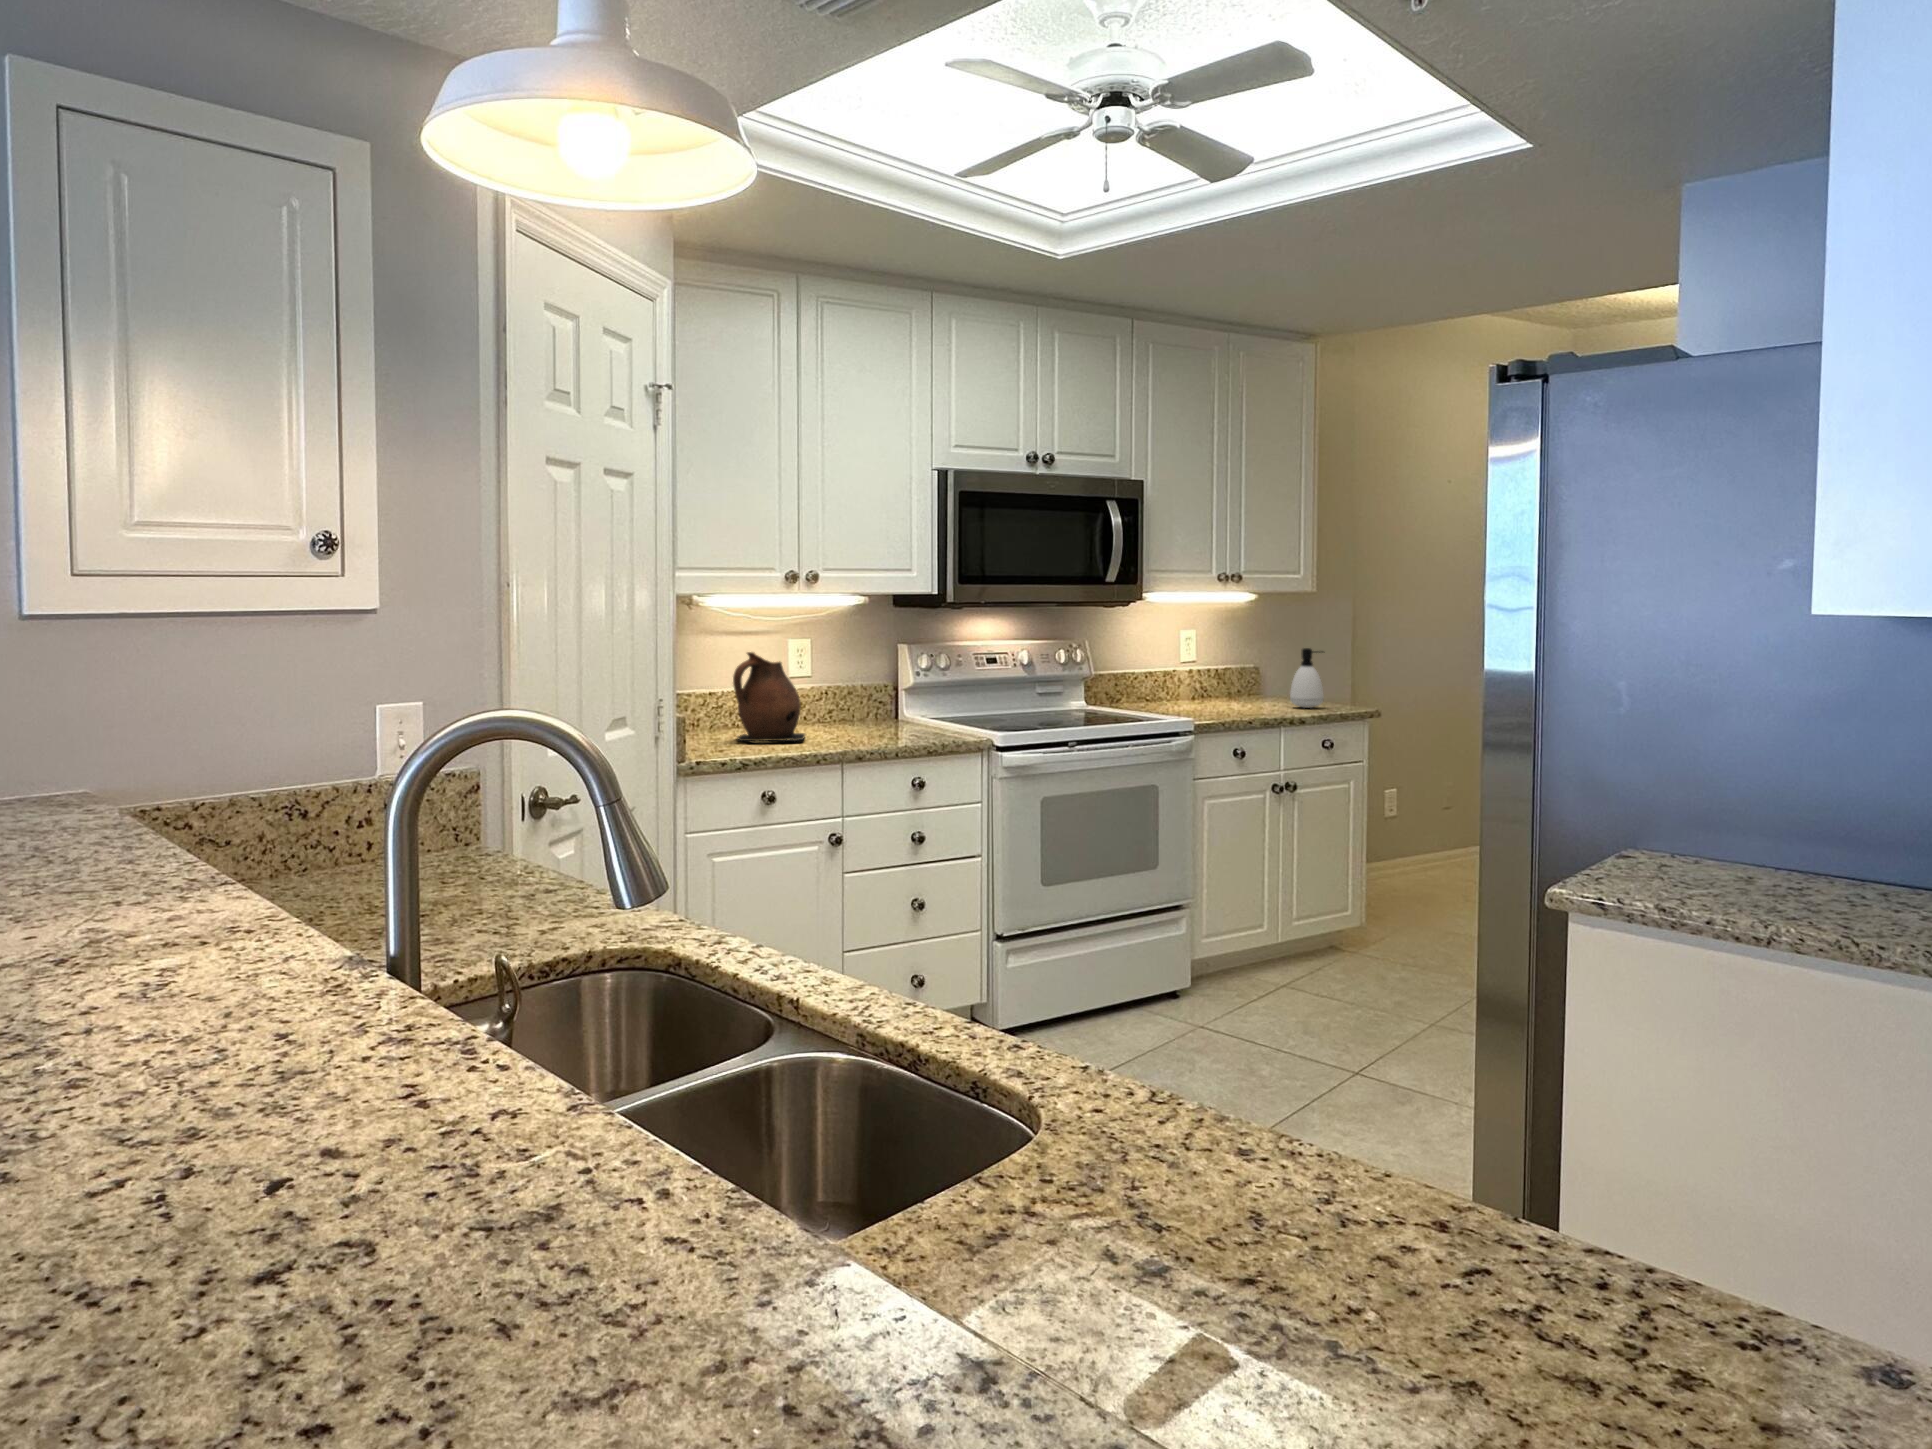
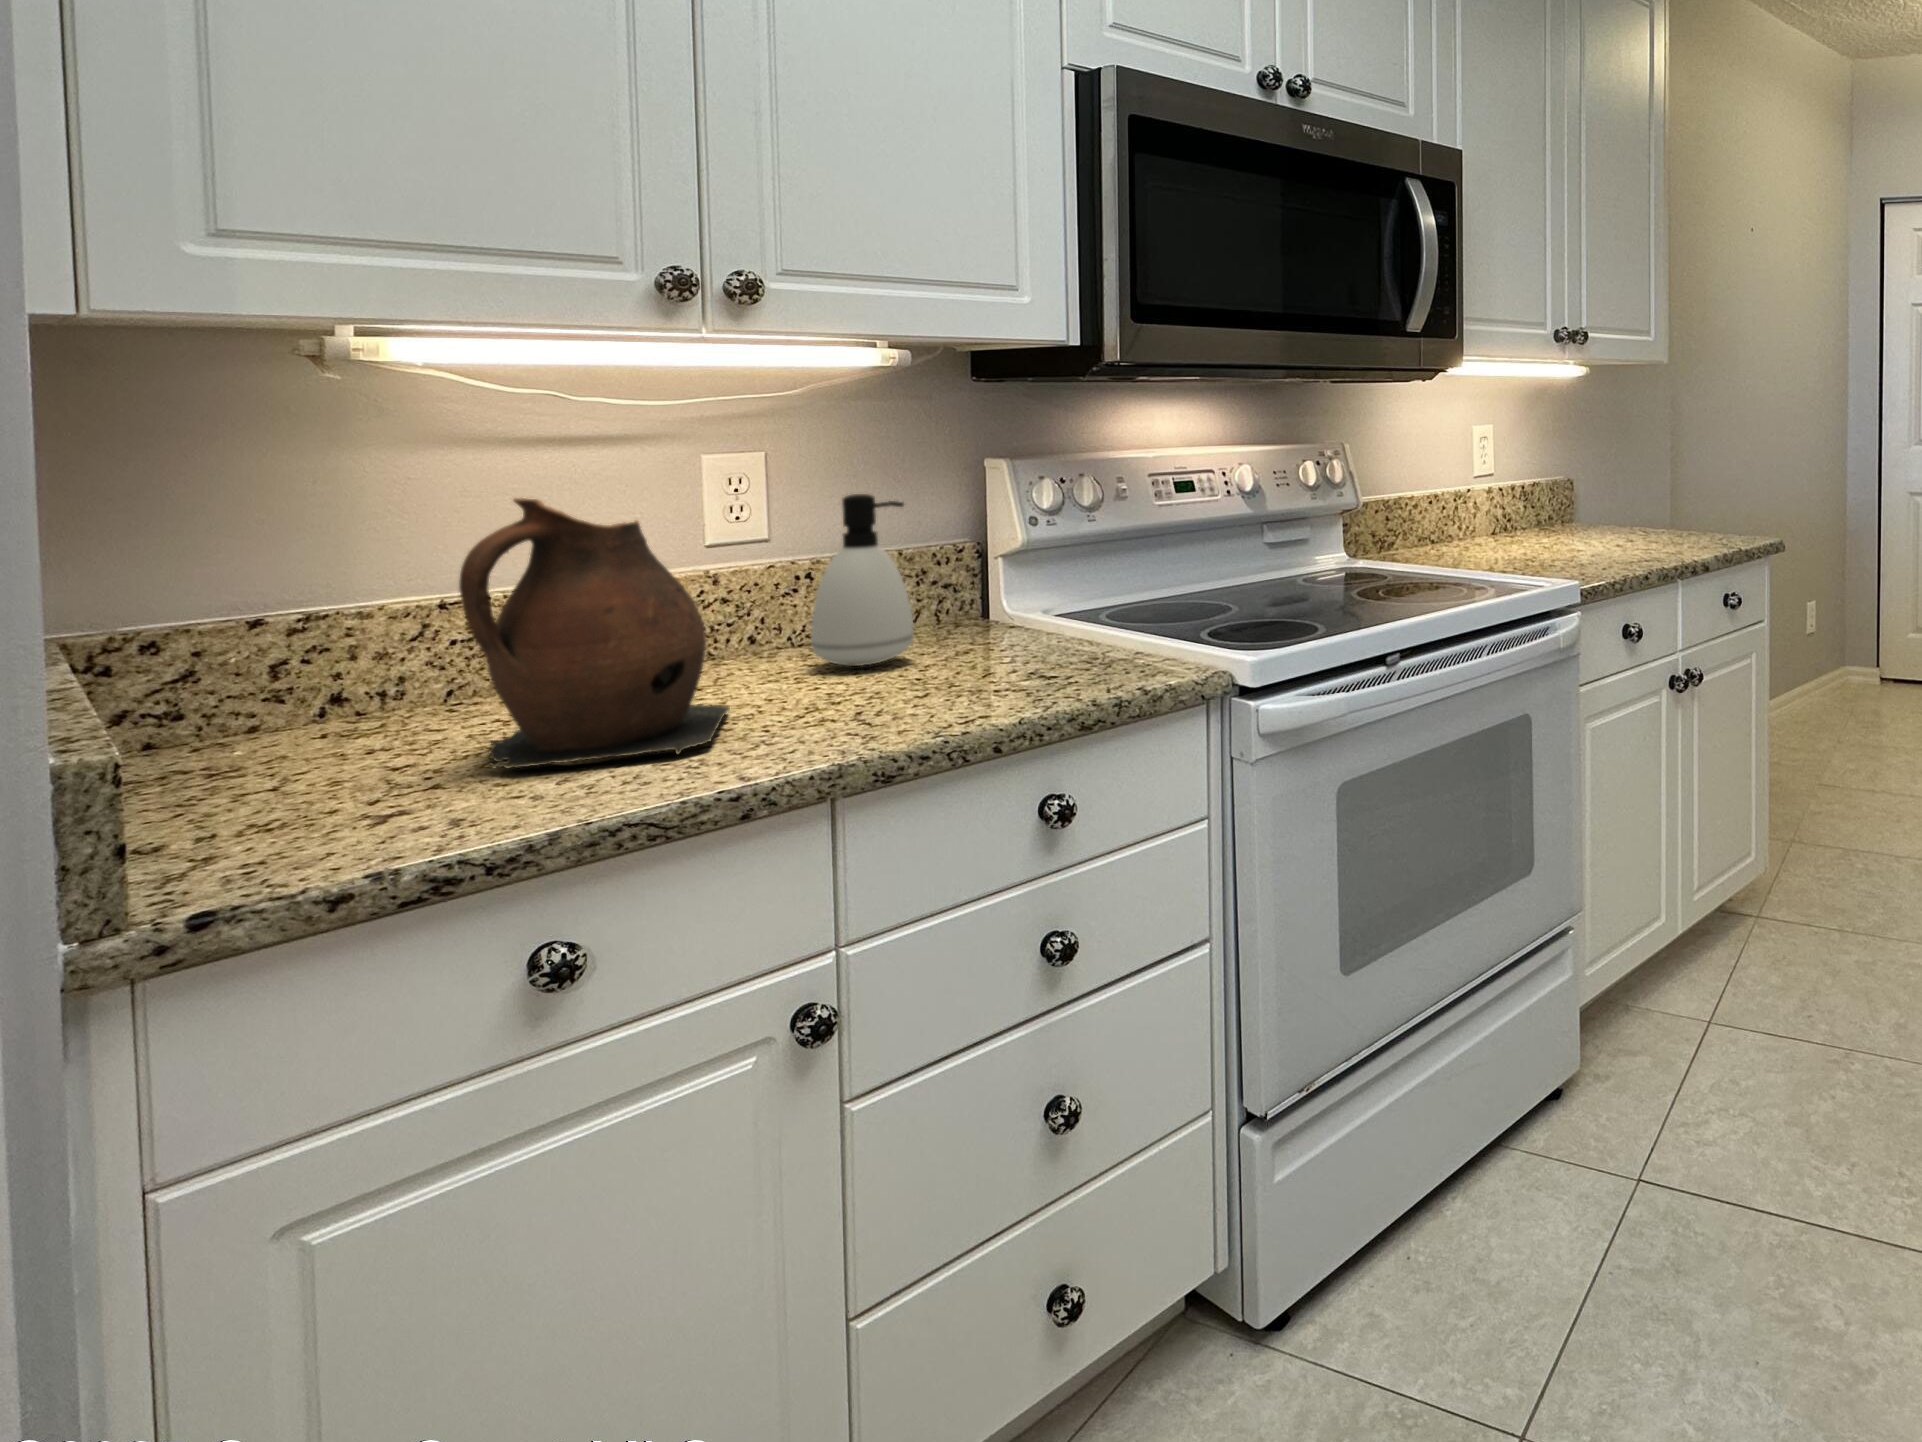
soap dispenser: present [1290,648,1324,708] -> present [811,494,914,666]

